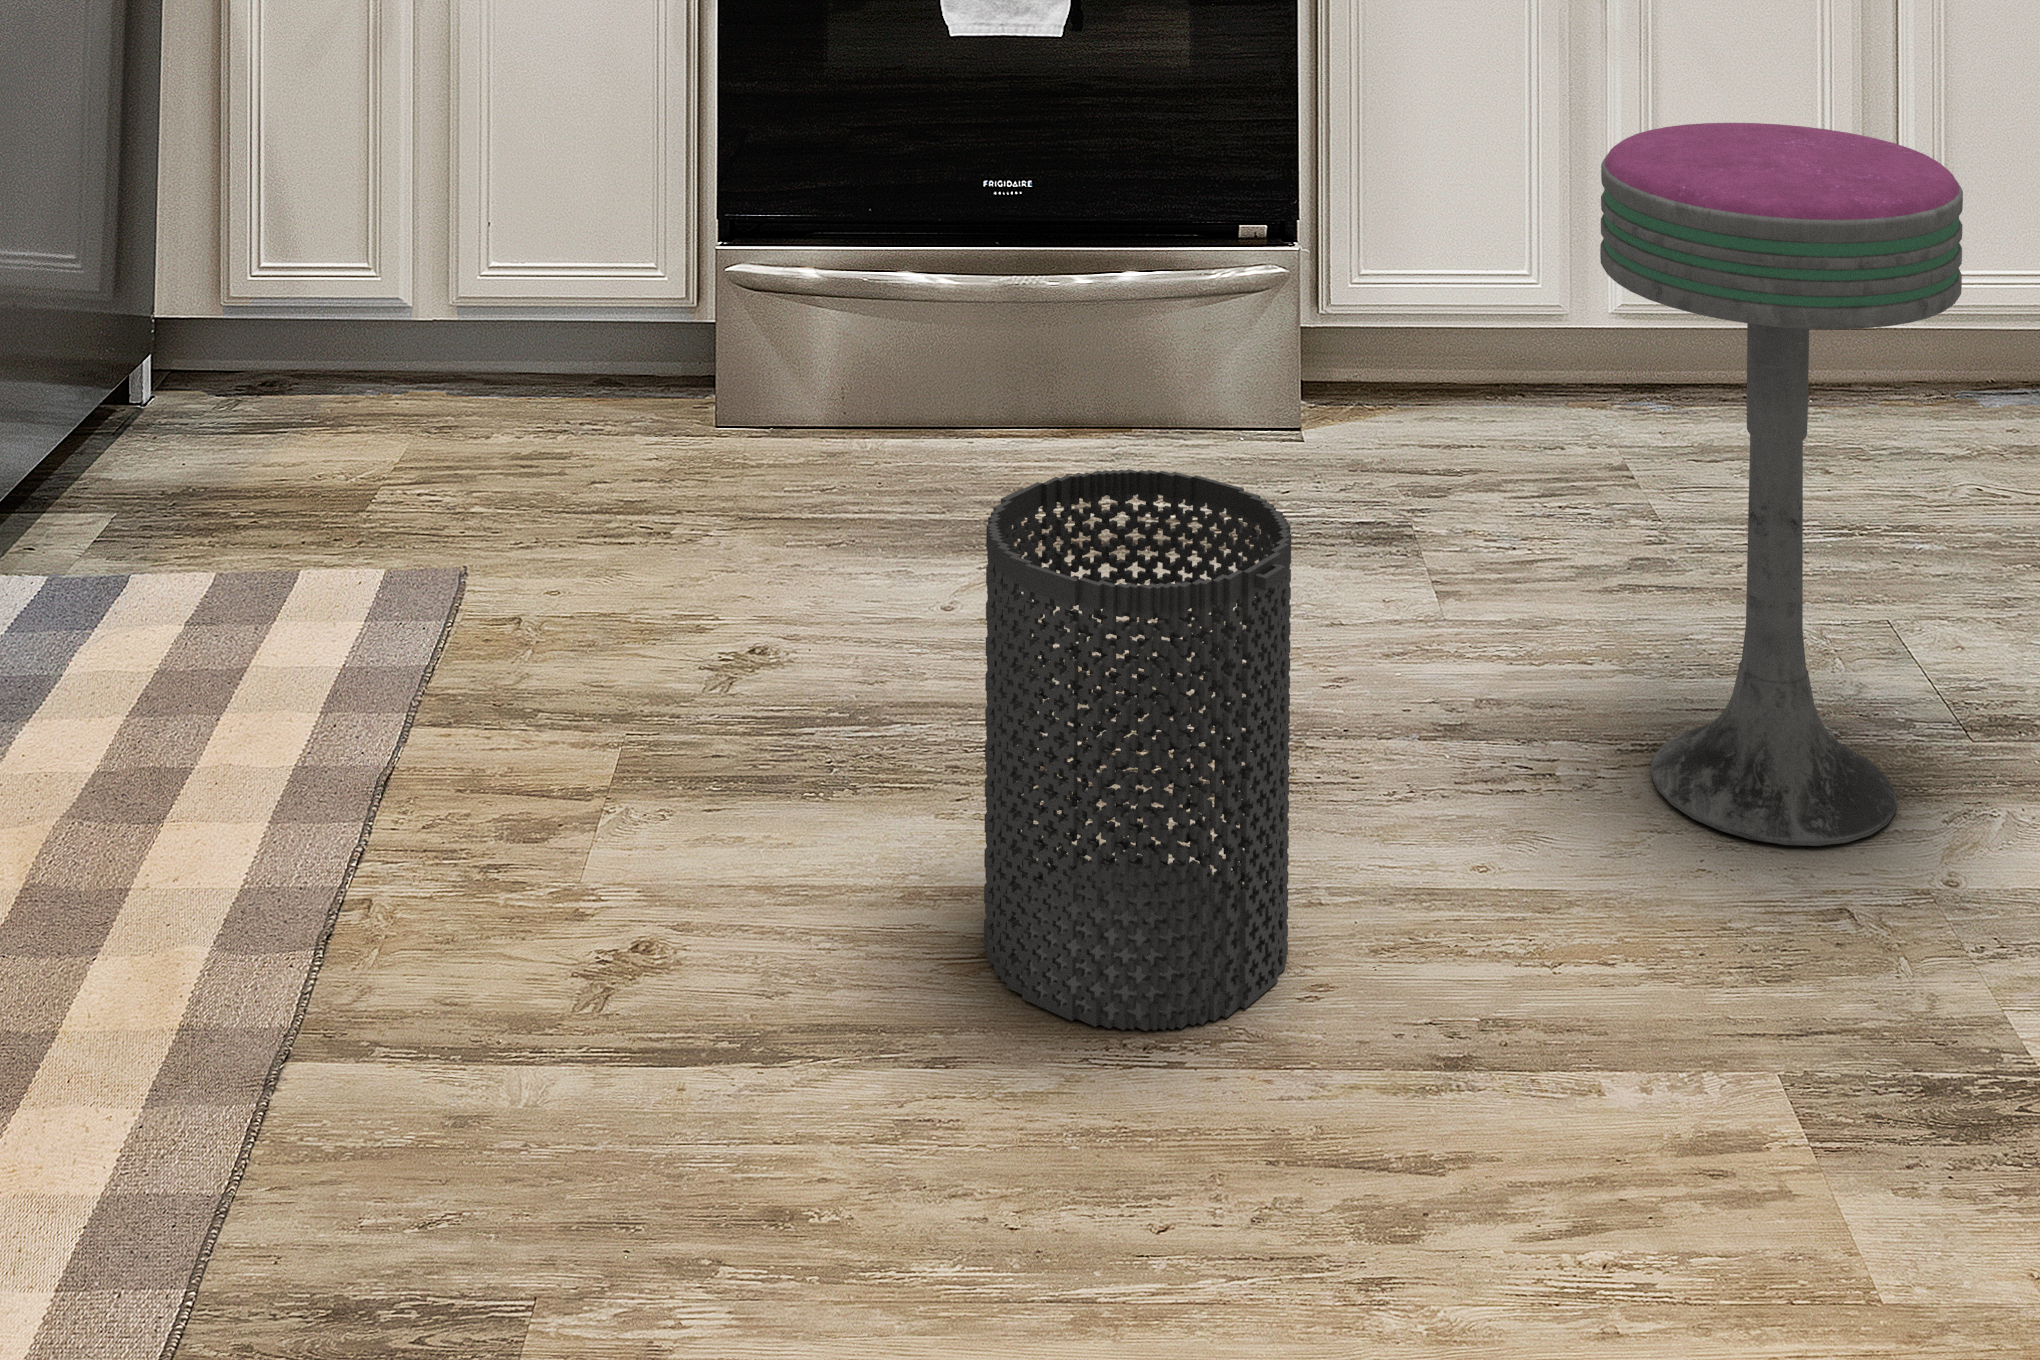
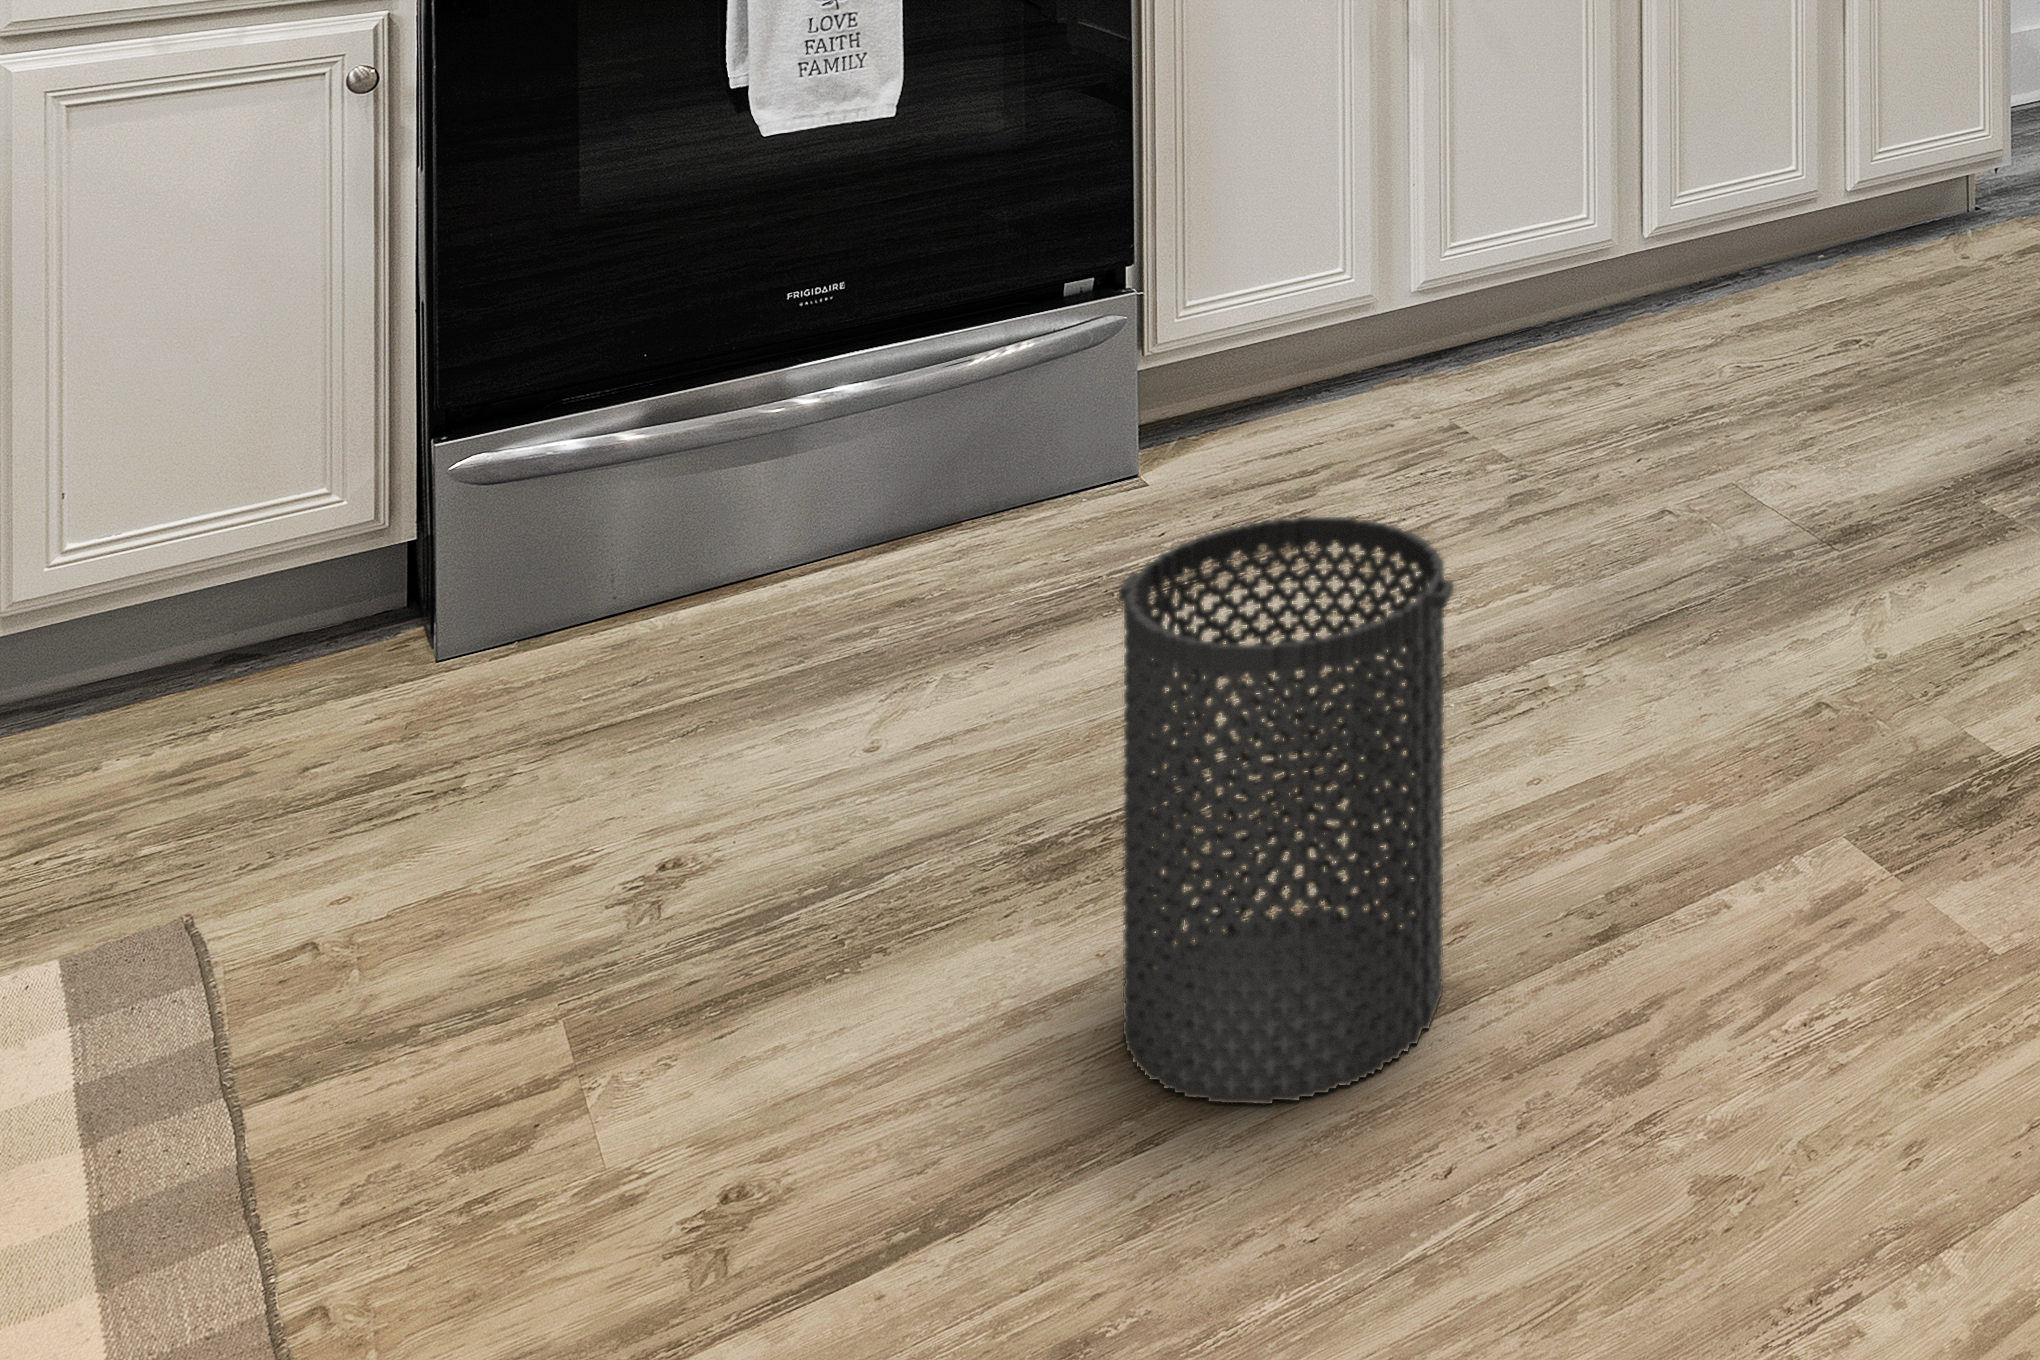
bar stool: present [1600,123,1963,846] -> none [1594,84,1905,728]

